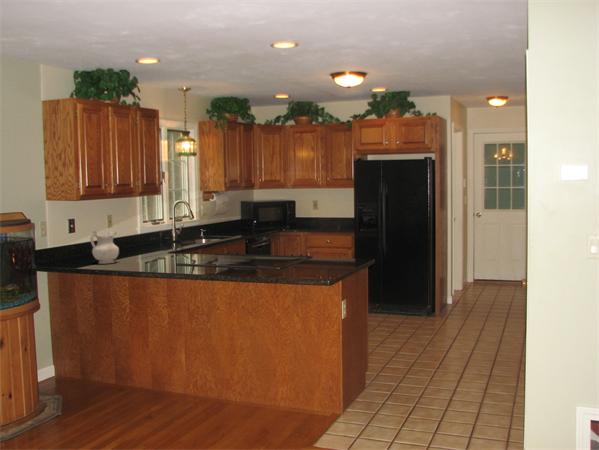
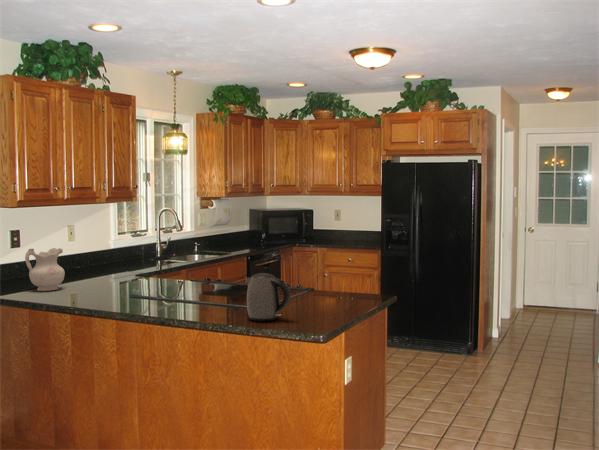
kettle: none [269,242,301,276] -> present [246,273,291,321]

